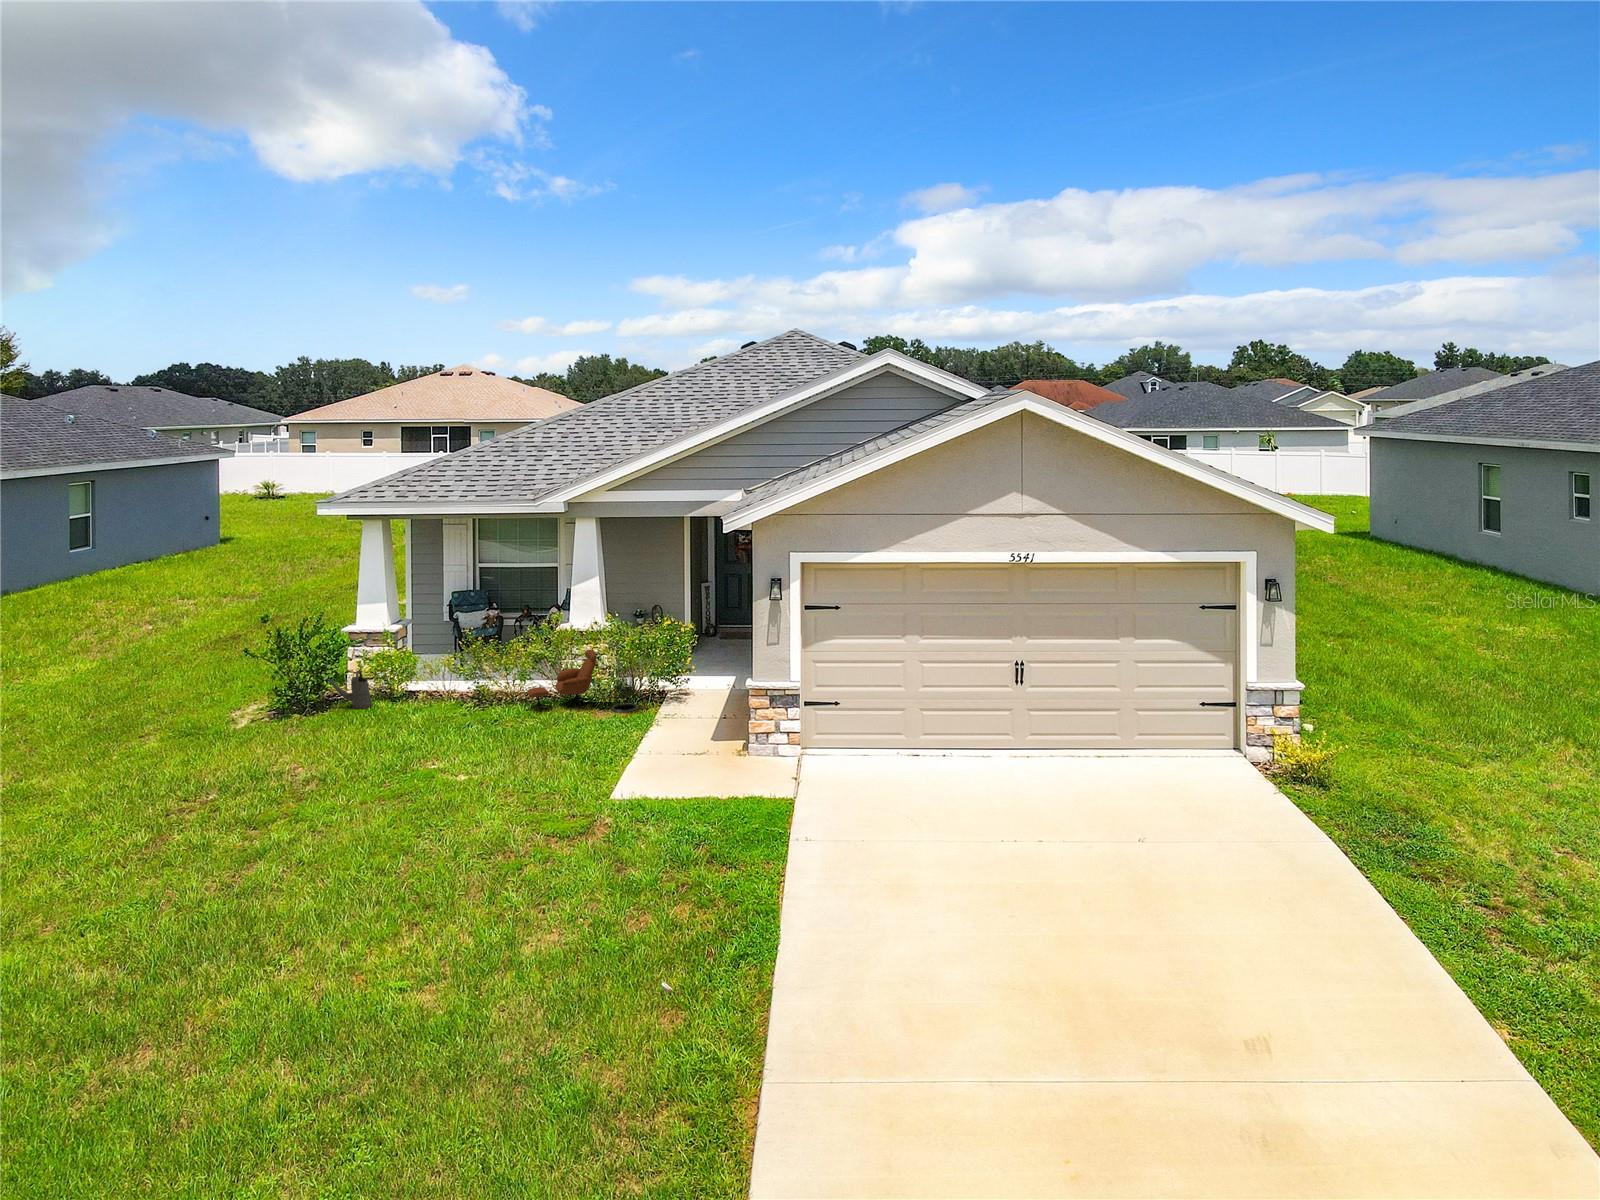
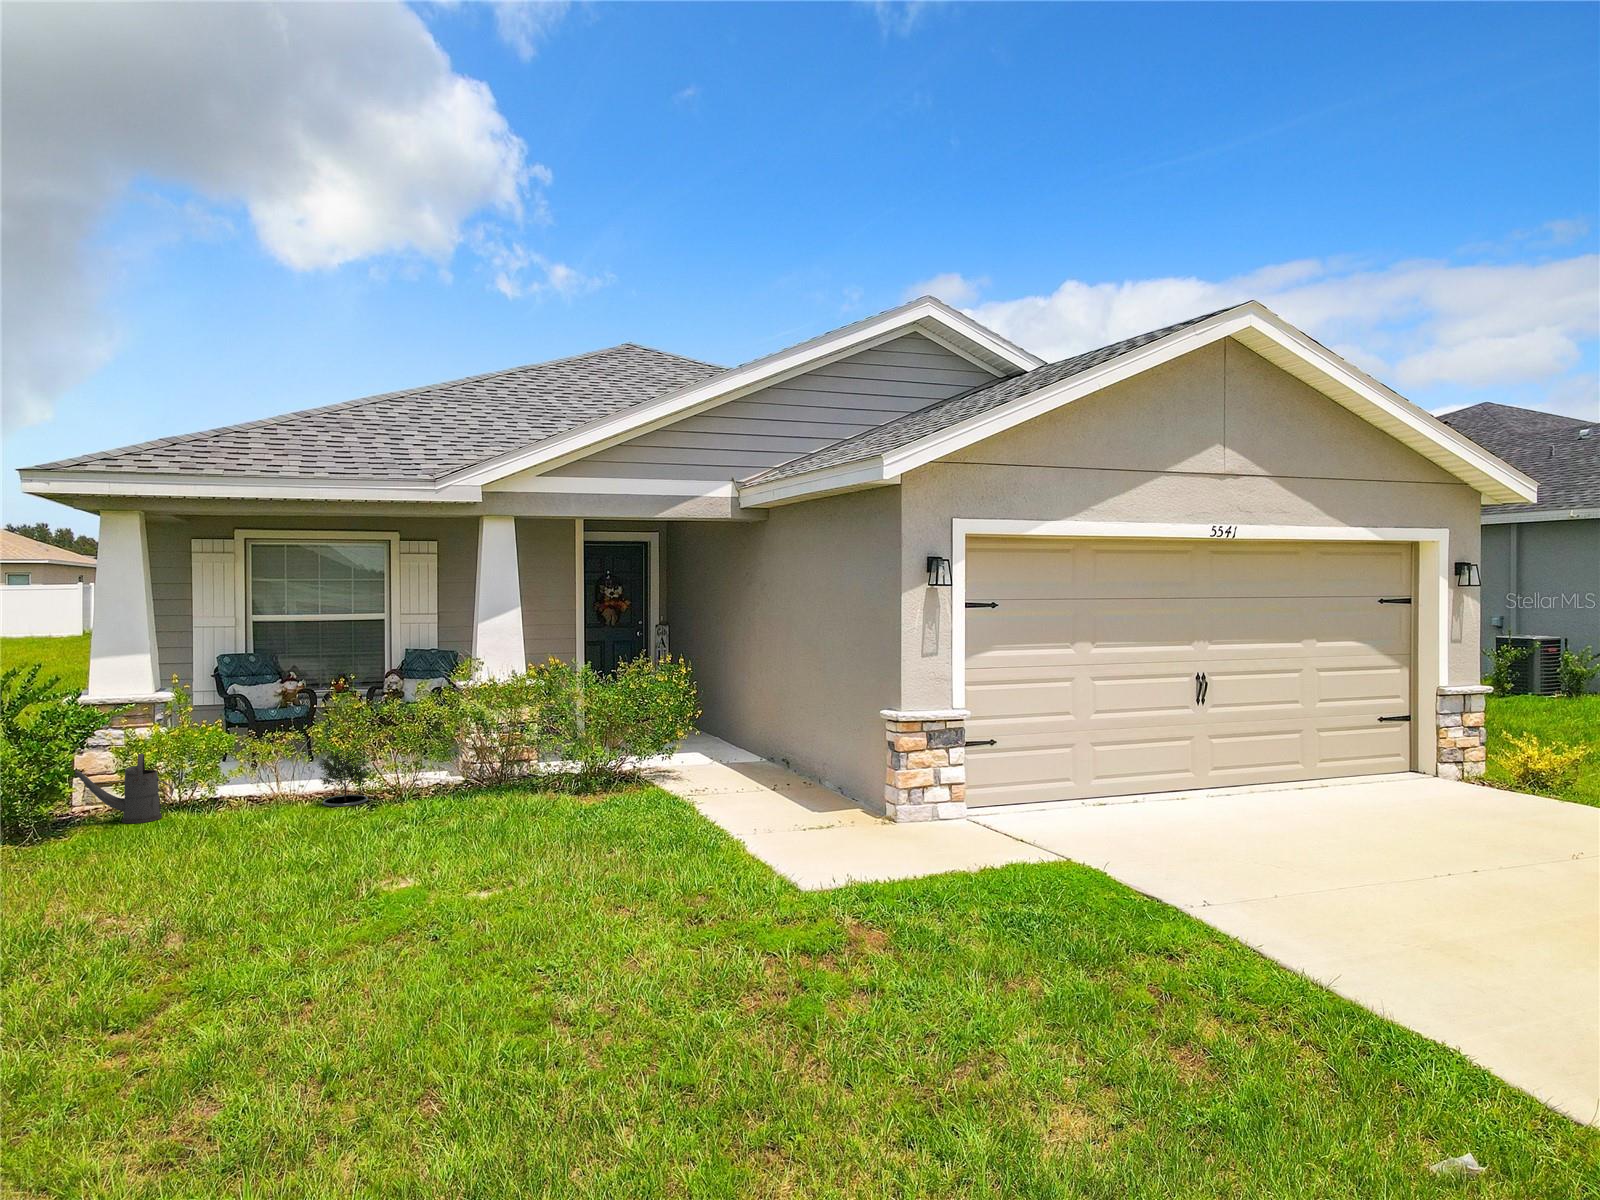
lounge chair: present [525,650,596,712] -> none [461,707,569,803]
potted tree: present [612,669,638,712] -> present [316,750,370,806]

